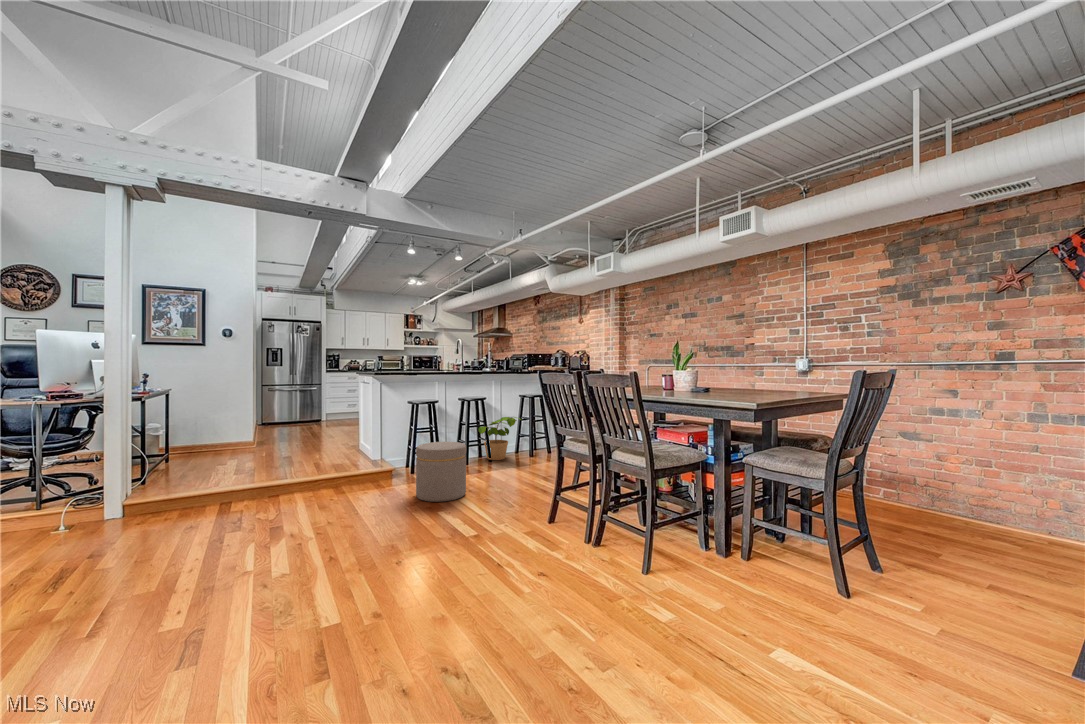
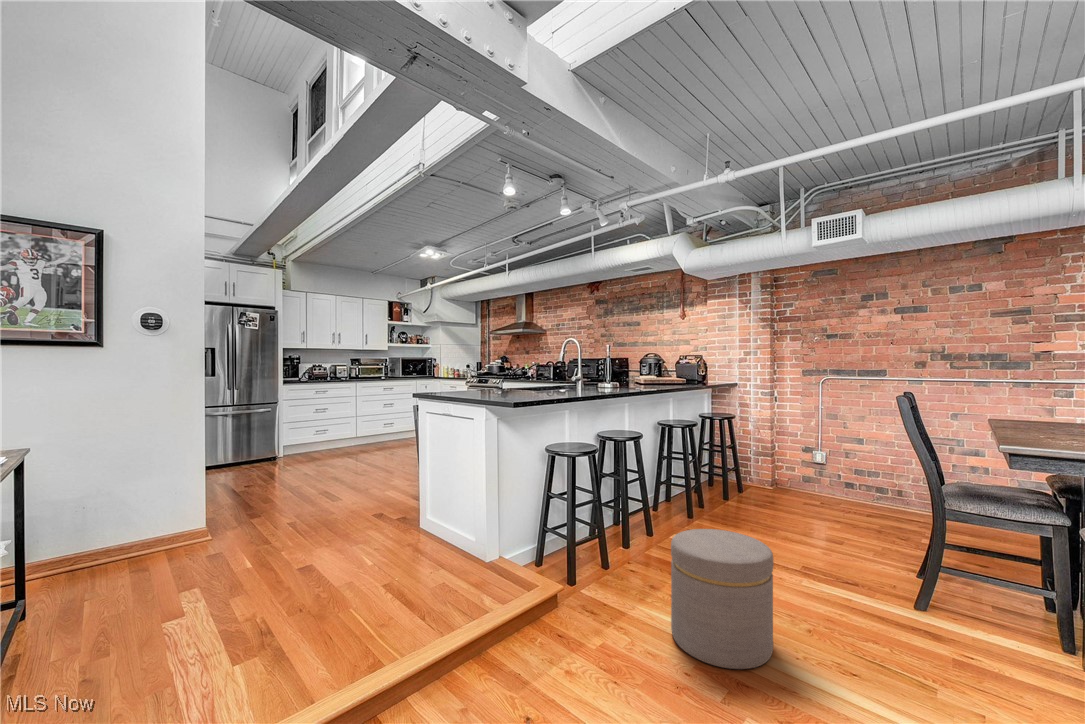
potted plant: present [478,417,521,460] -> none [629,460,703,528]

